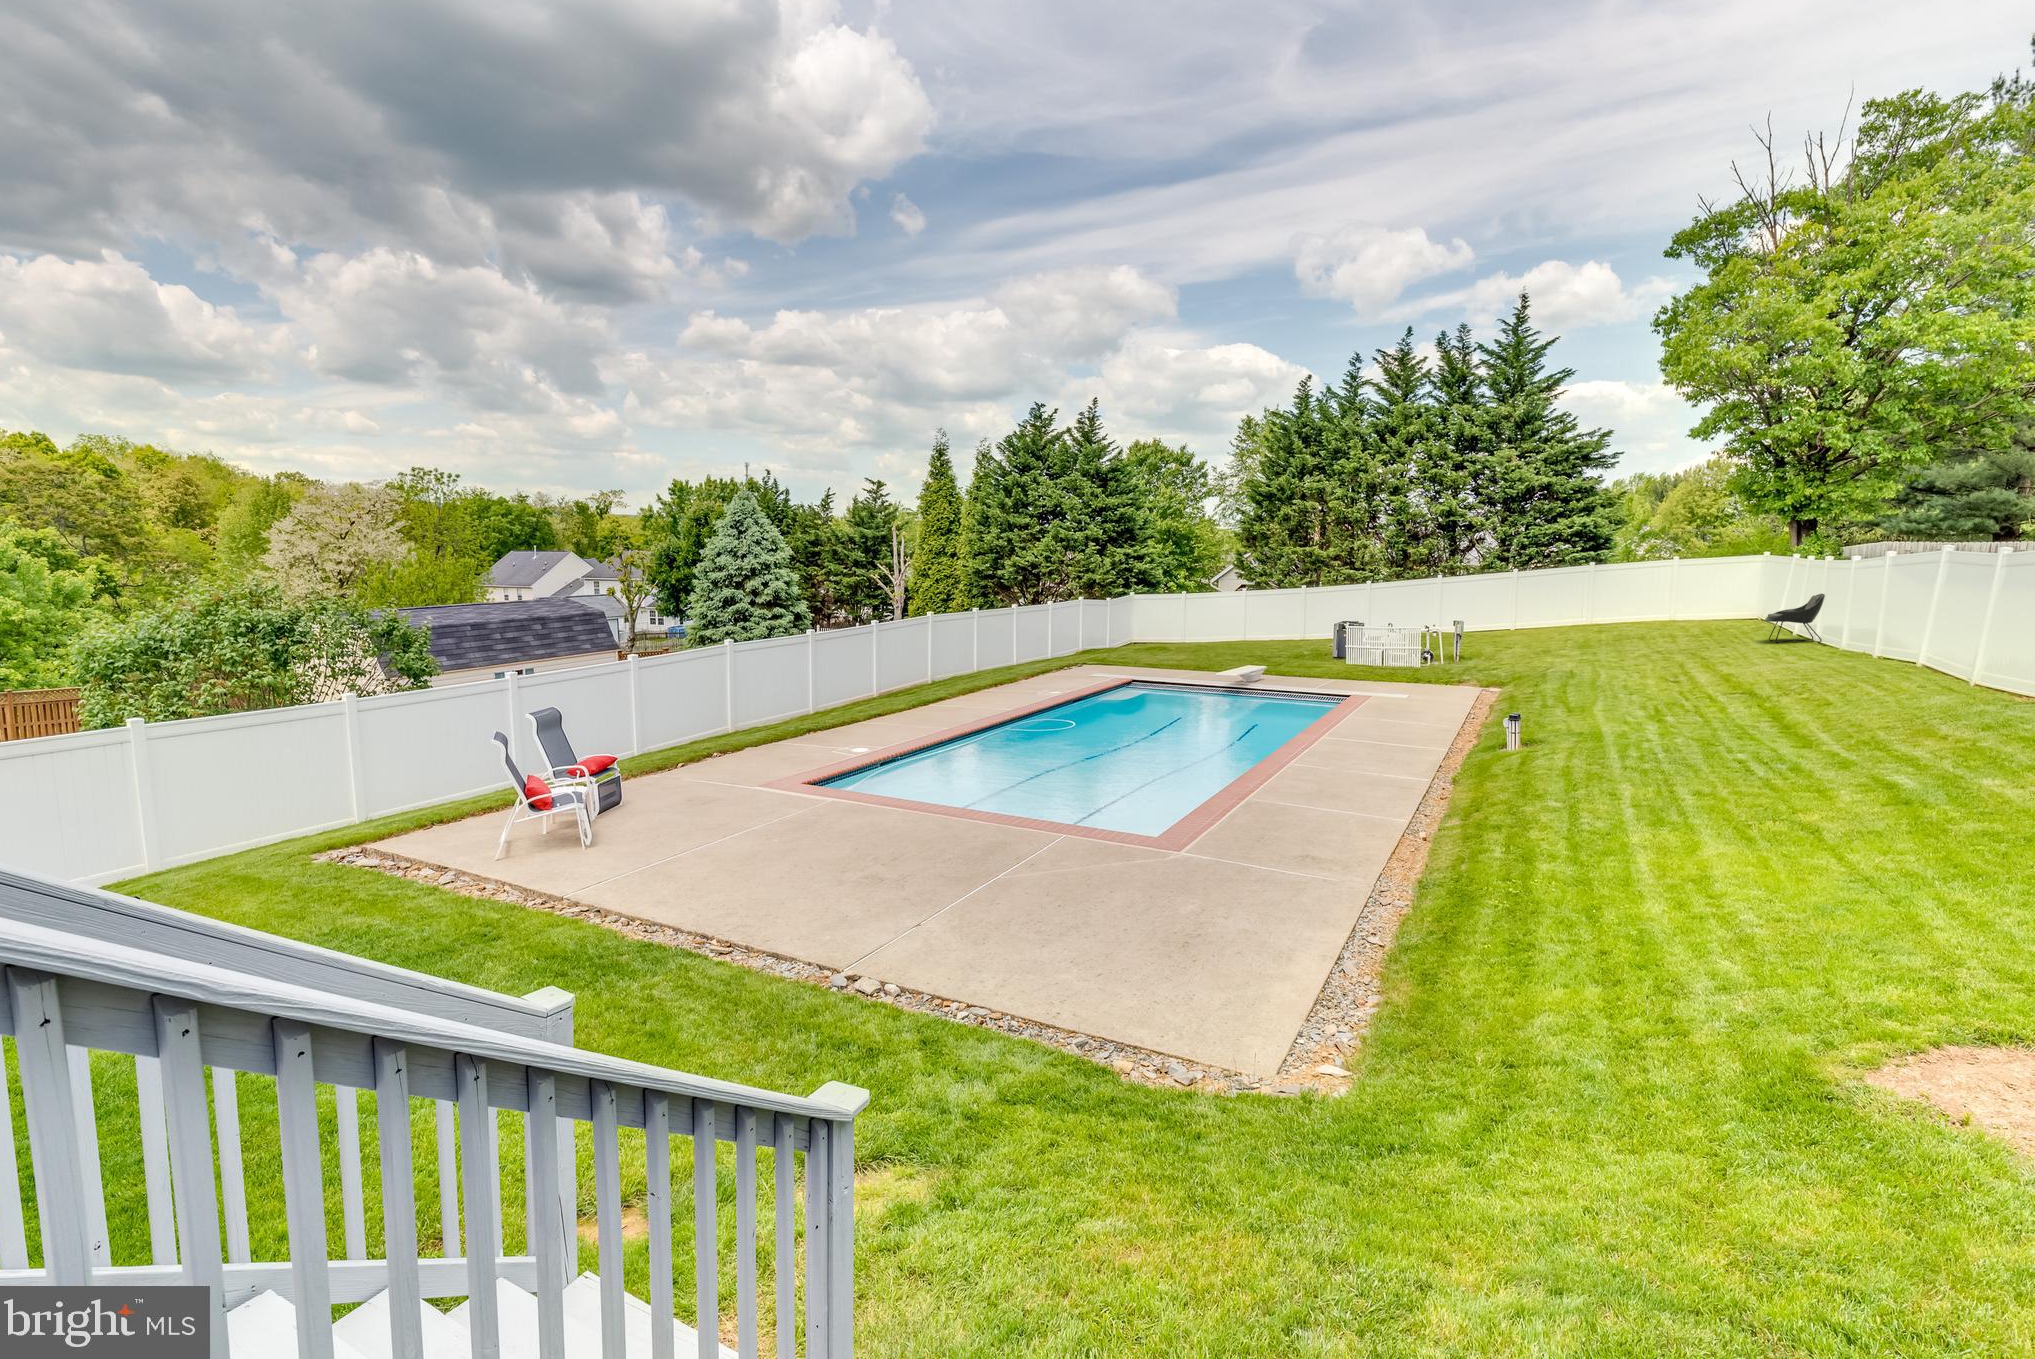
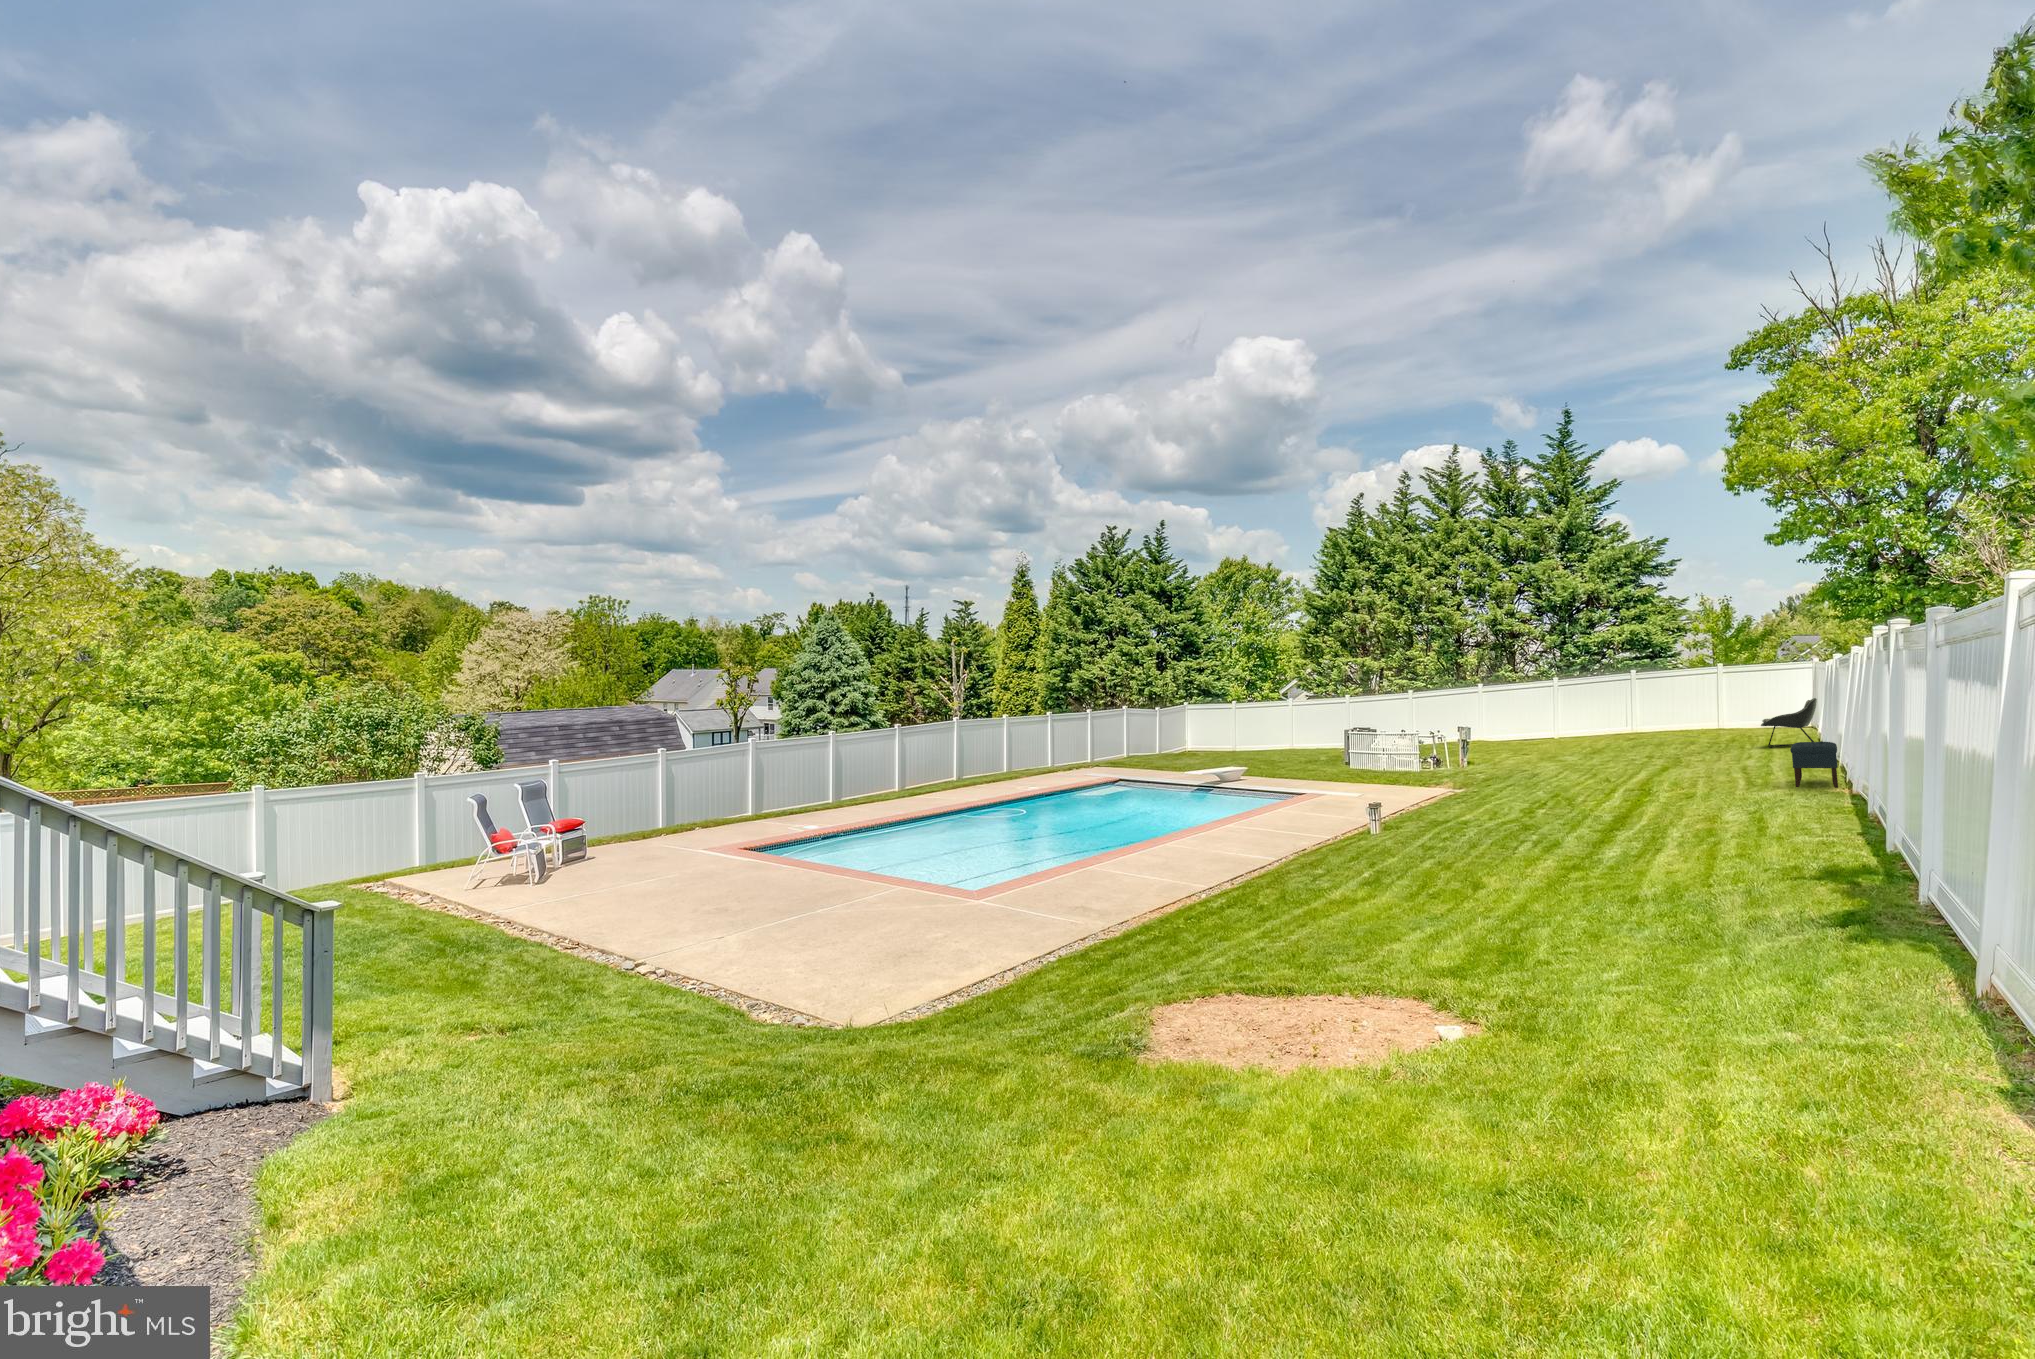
bench: none [1900,643,1977,692] -> present [1790,742,1838,788]

